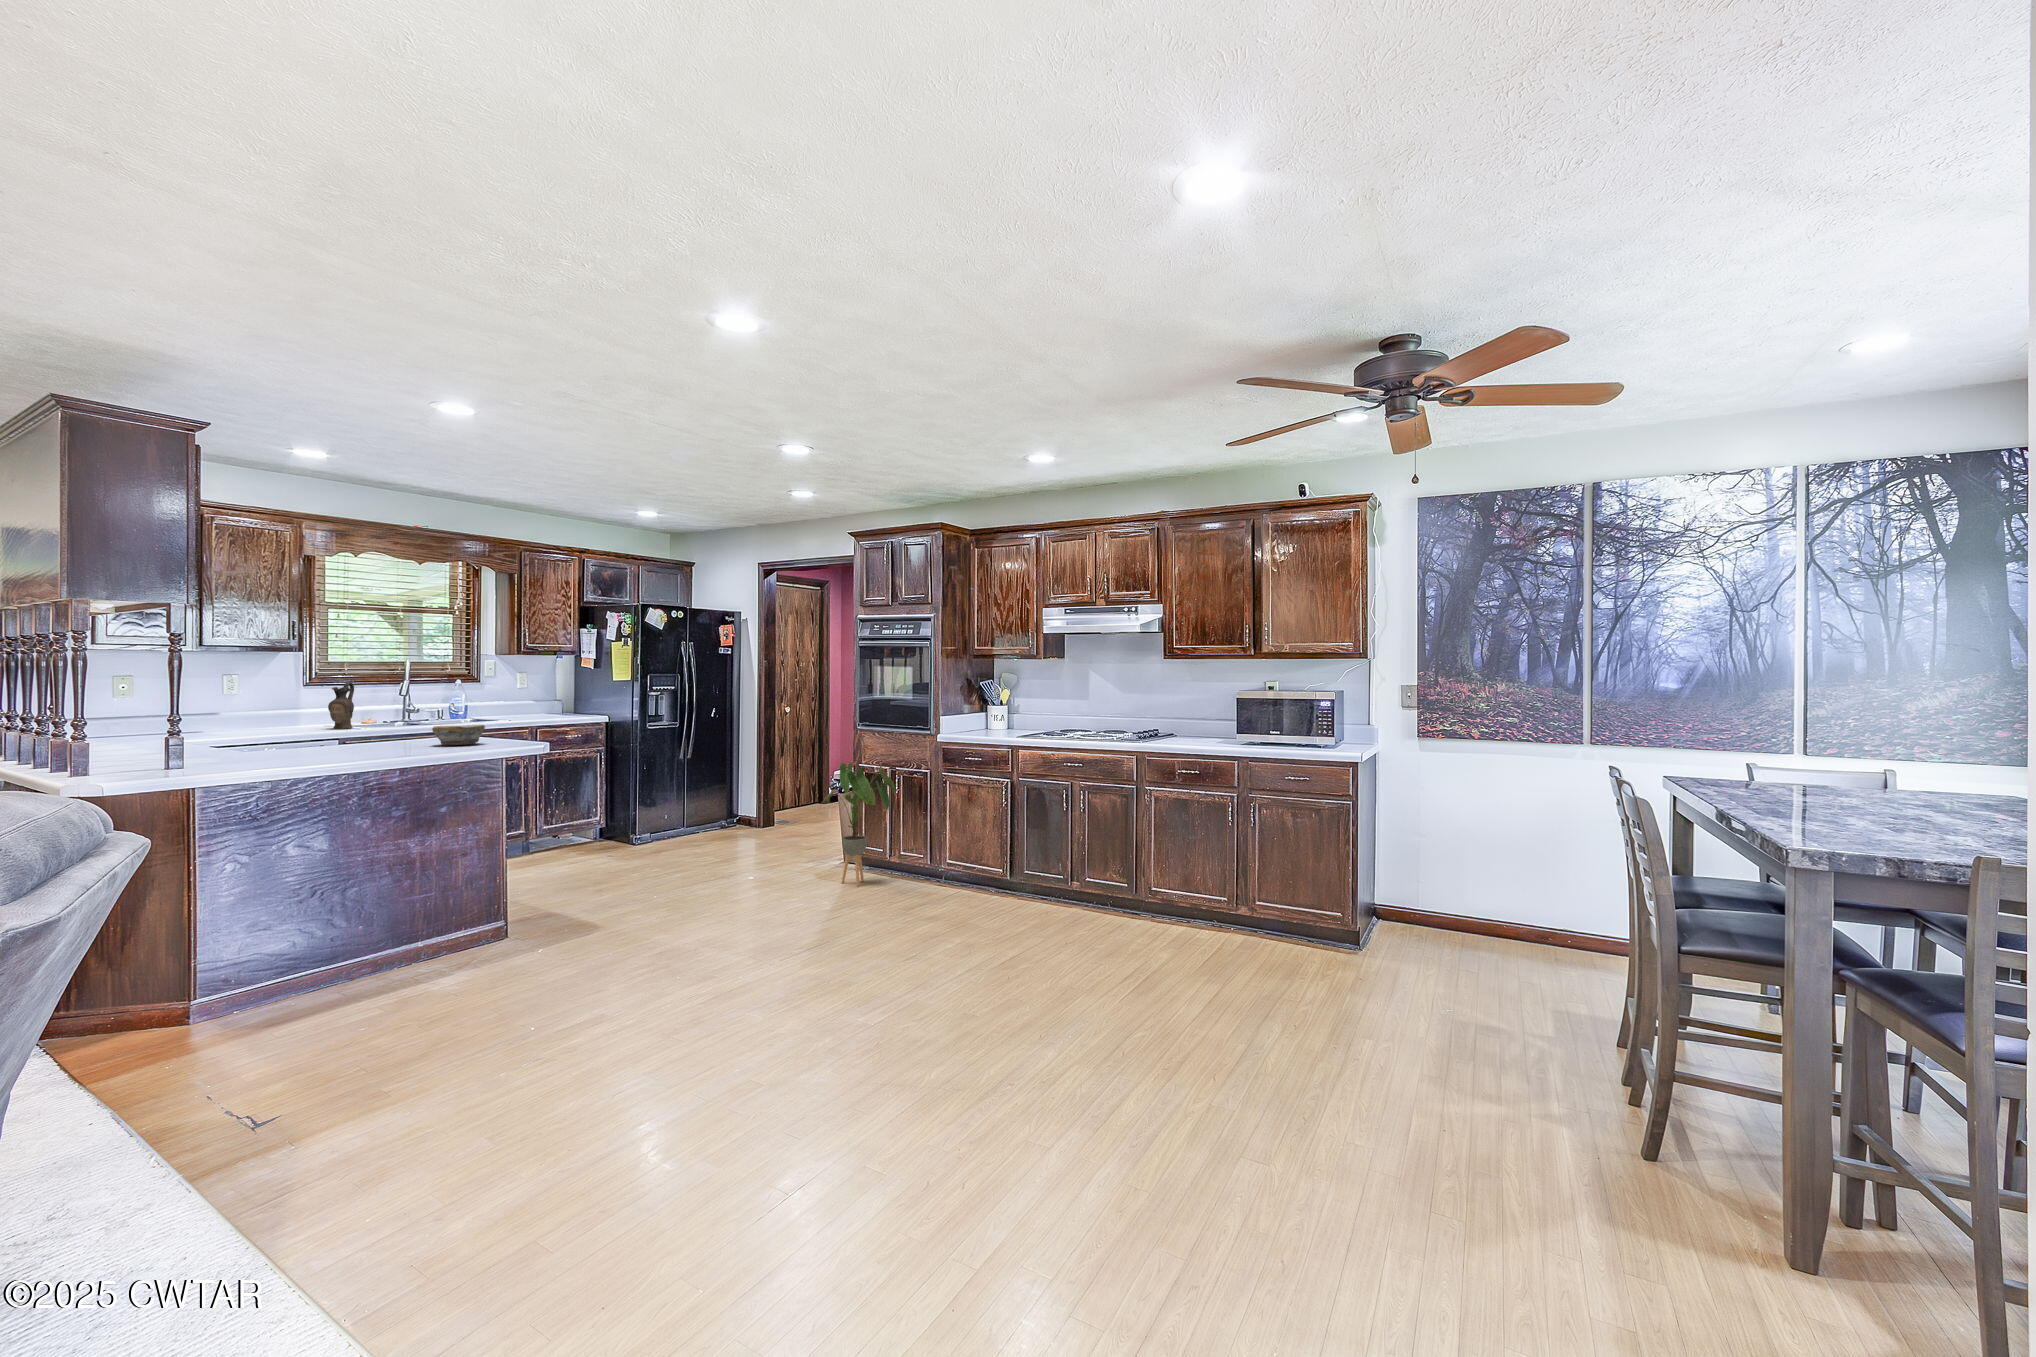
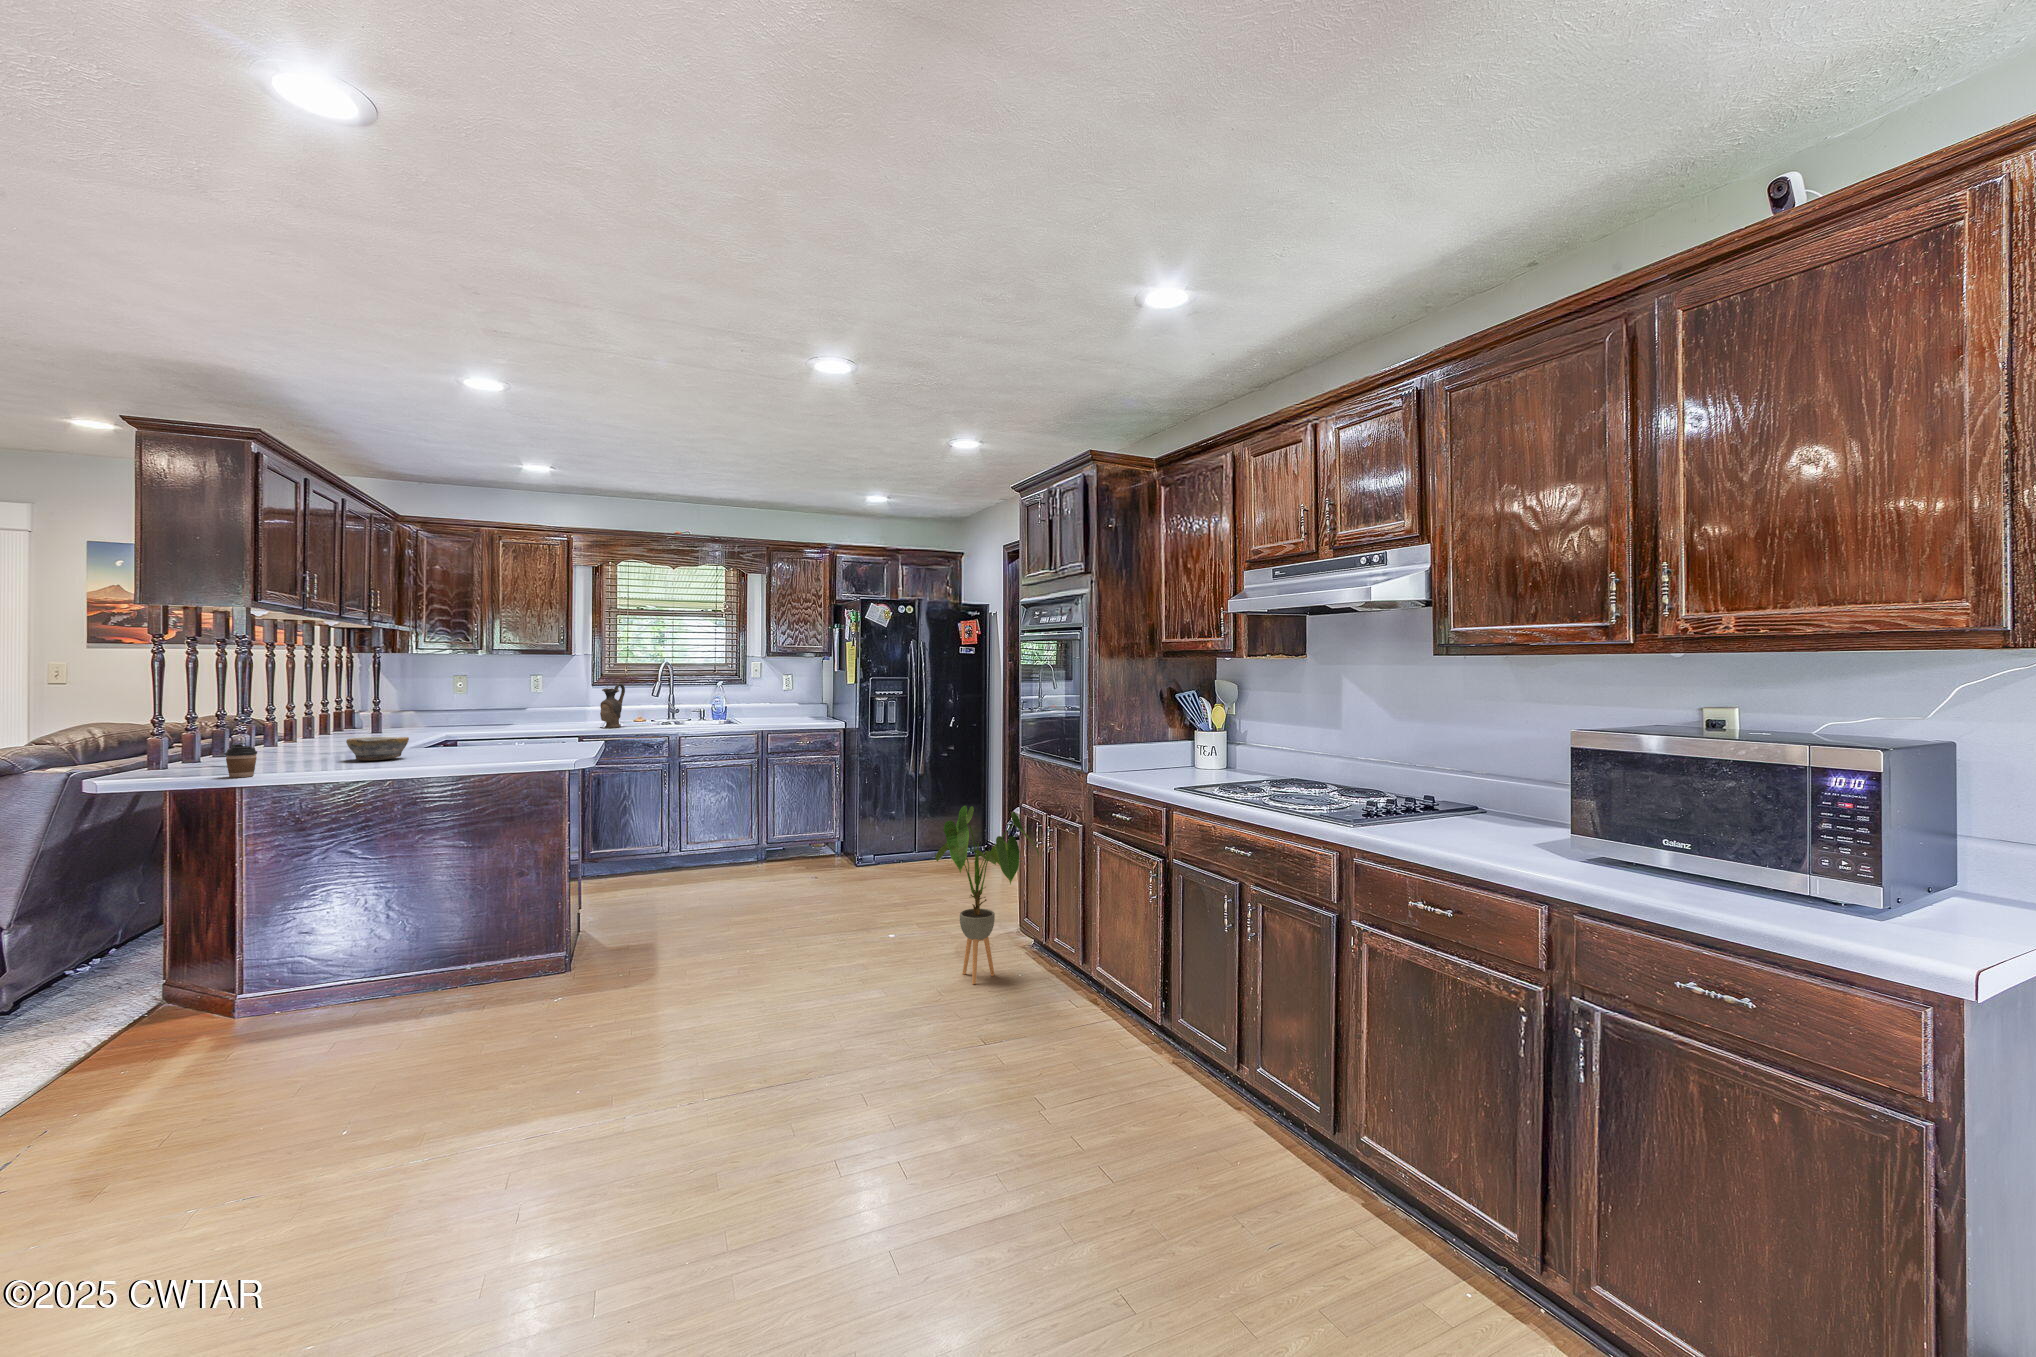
bowl: present [432,725,485,745] -> present [346,737,409,760]
coffee cup: none [208,737,241,770] -> present [225,744,257,778]

